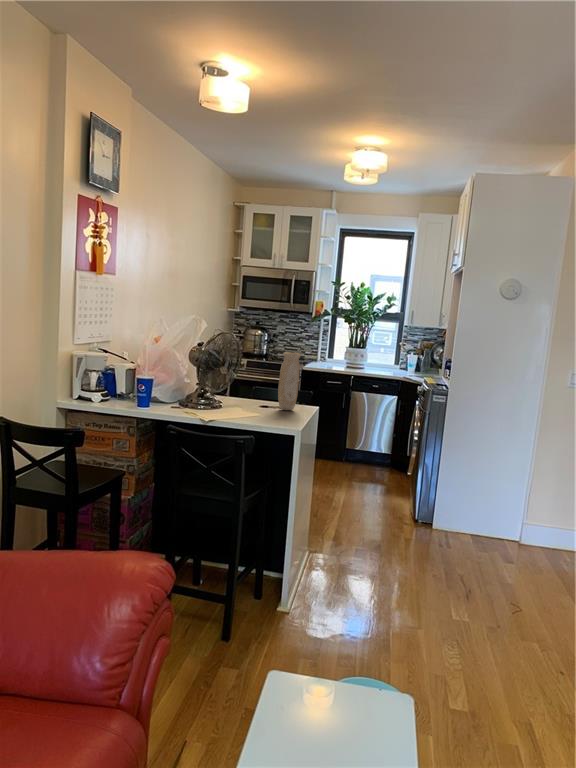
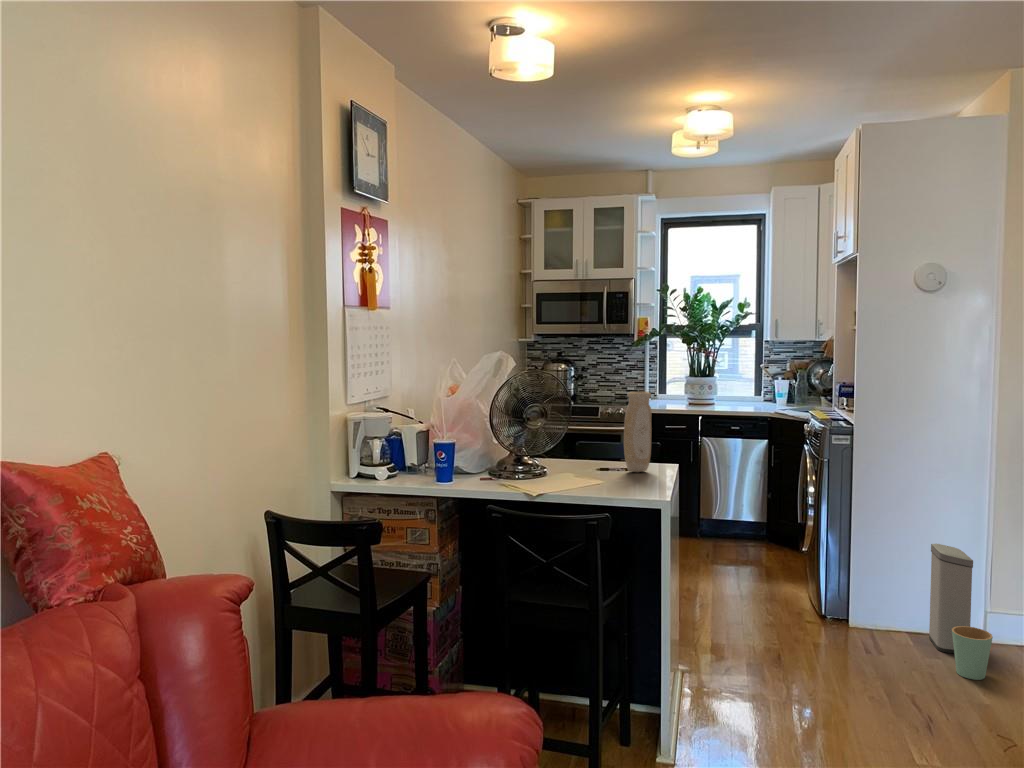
trash can: none [483,476,520,568] -> present [929,544,993,680]

